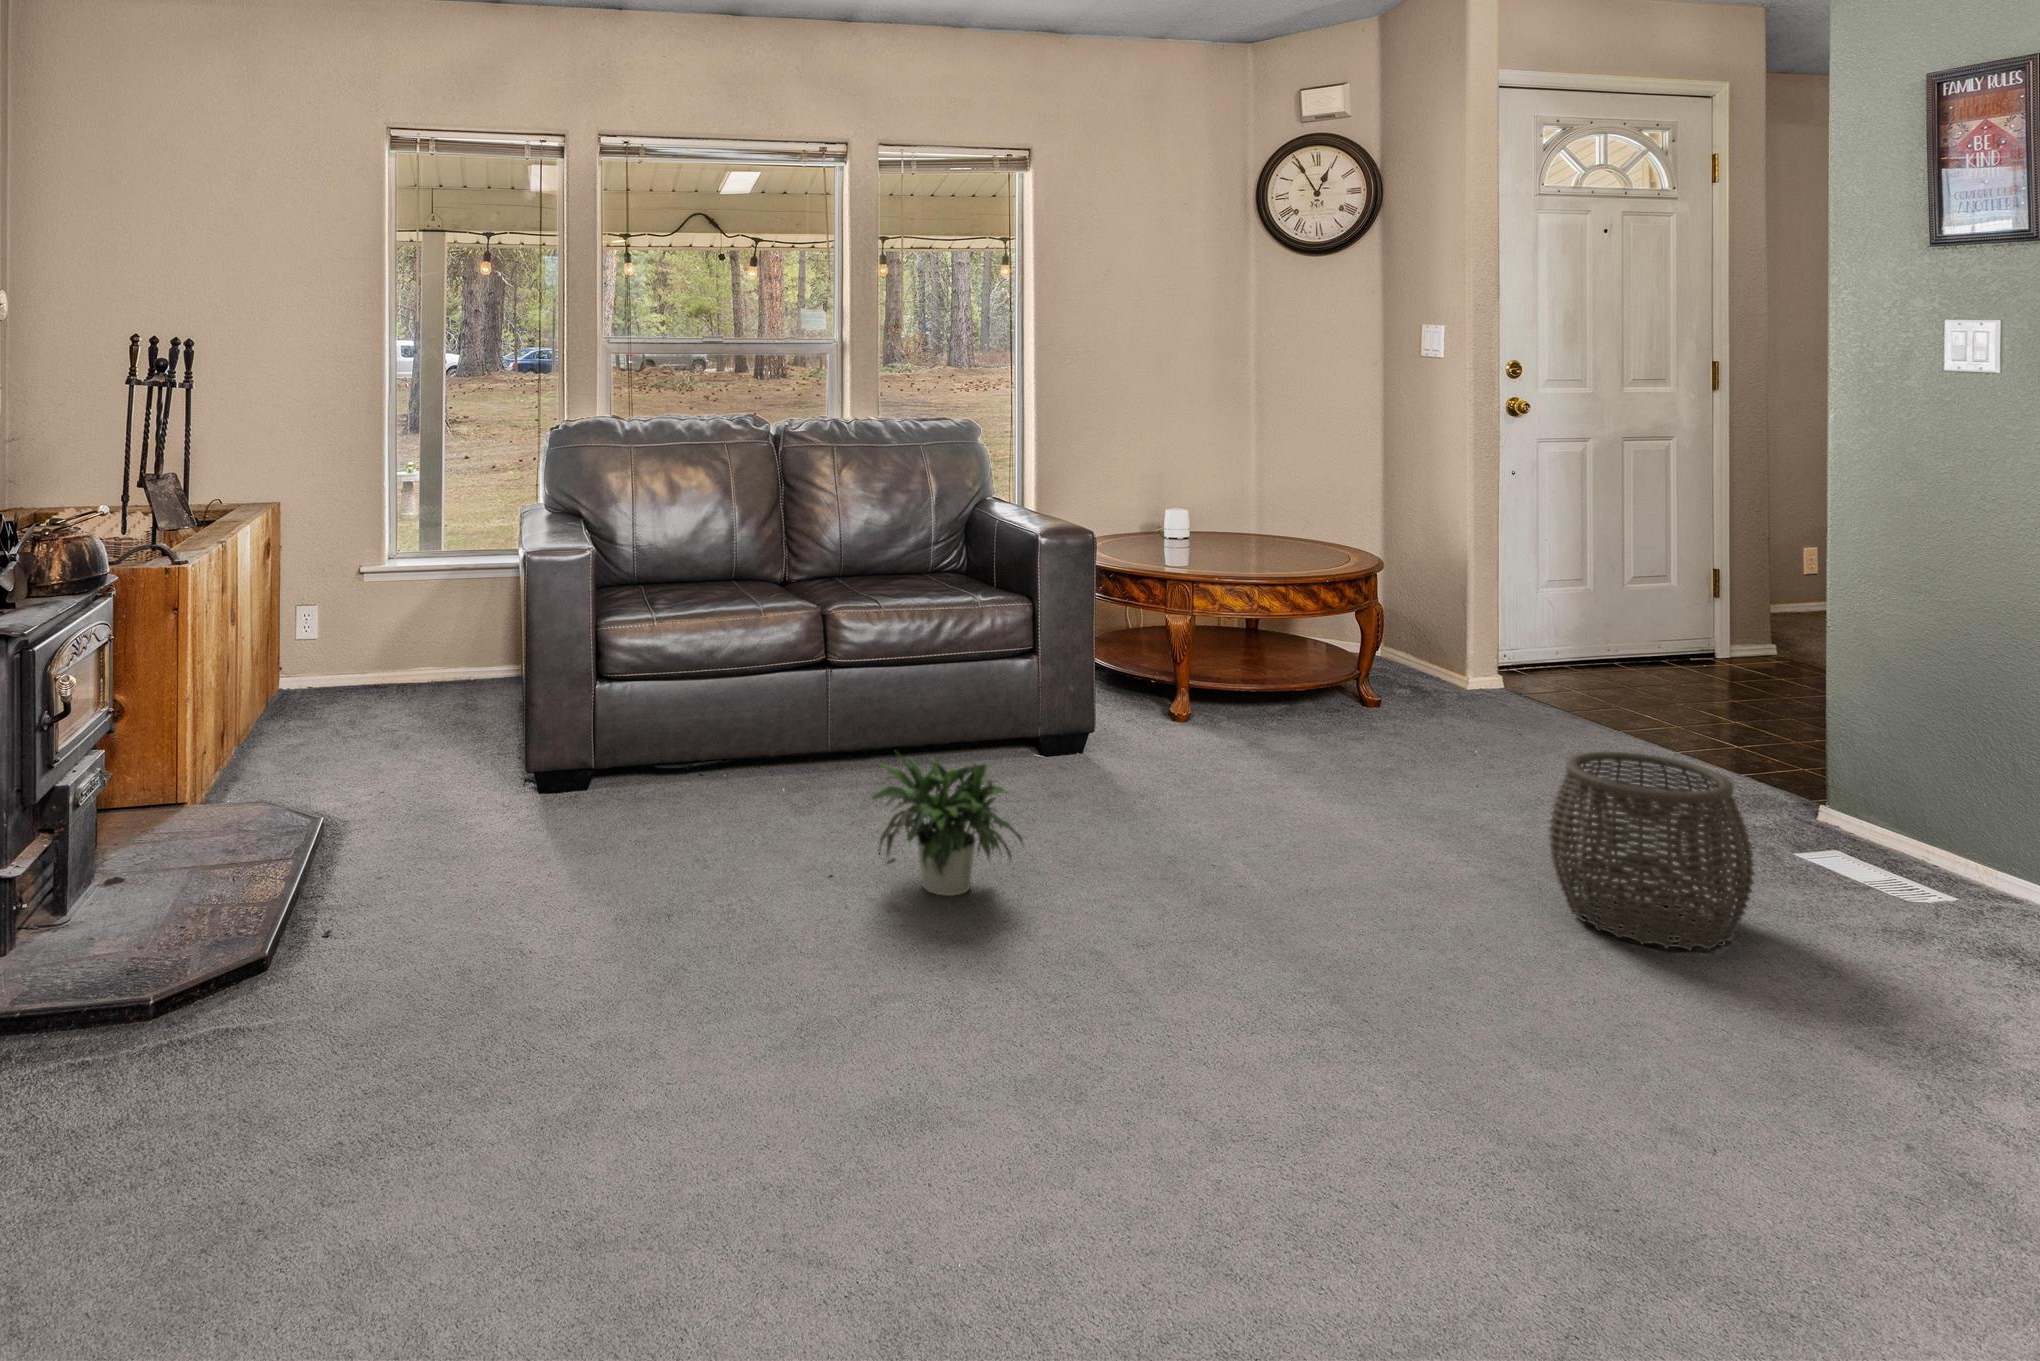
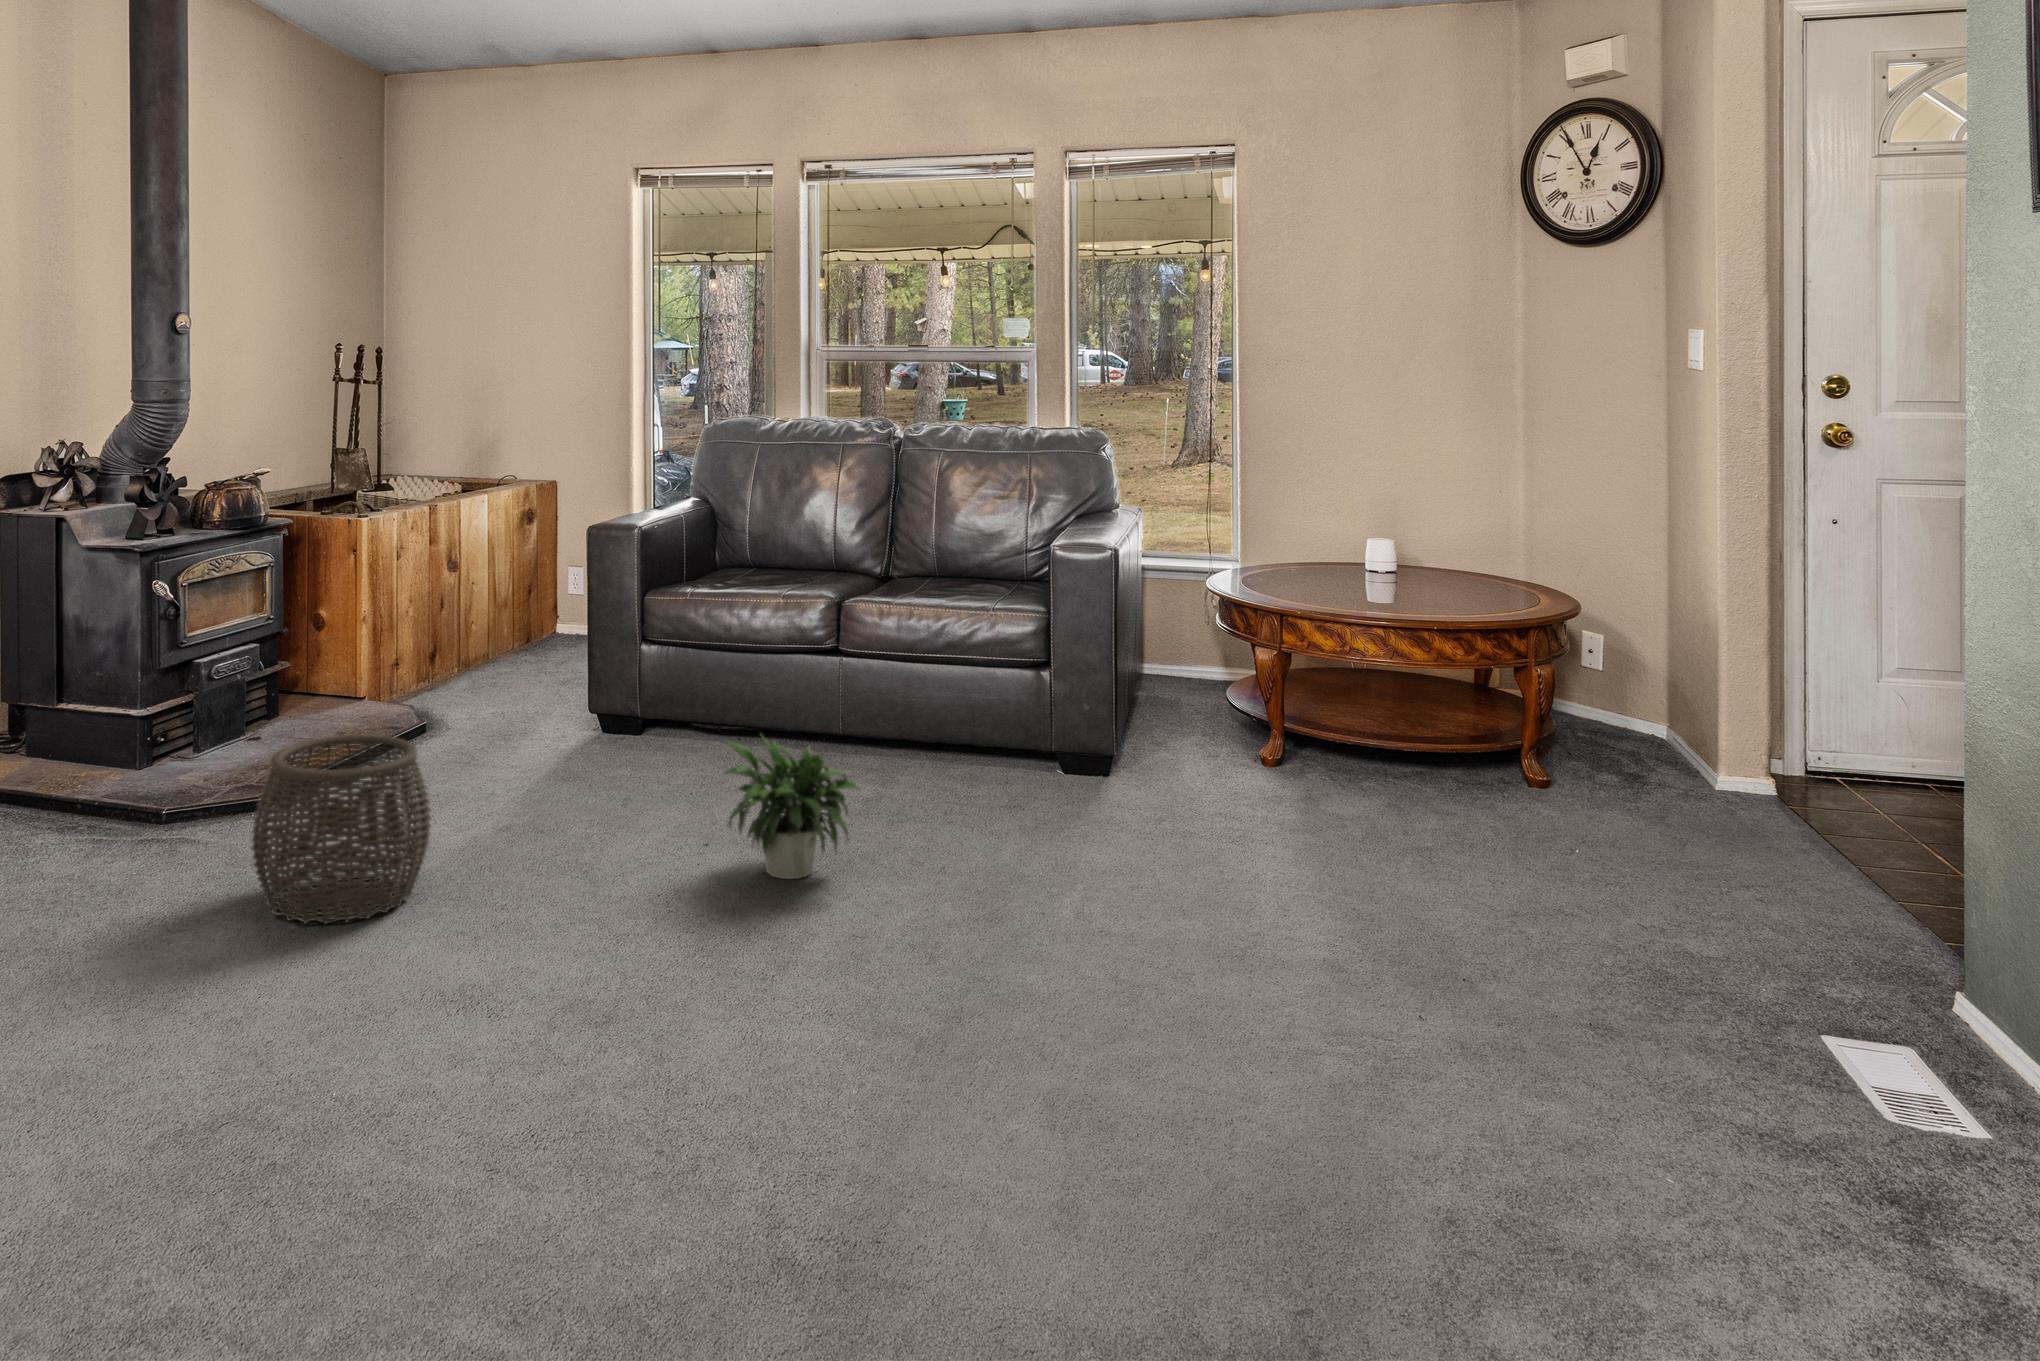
woven basket: present [1548,751,1754,950] -> present [252,735,431,924]

